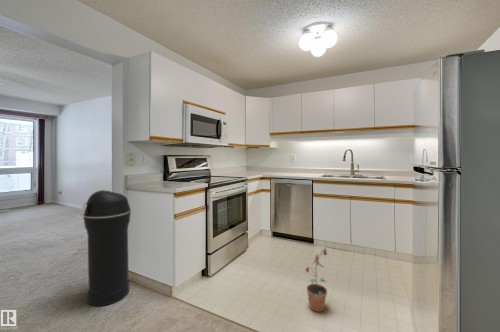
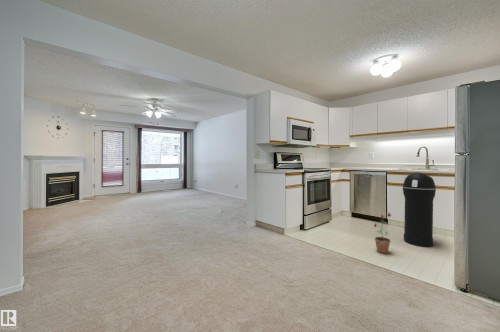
trash can: present [80,190,131,306] -> present [403,173,436,247]

